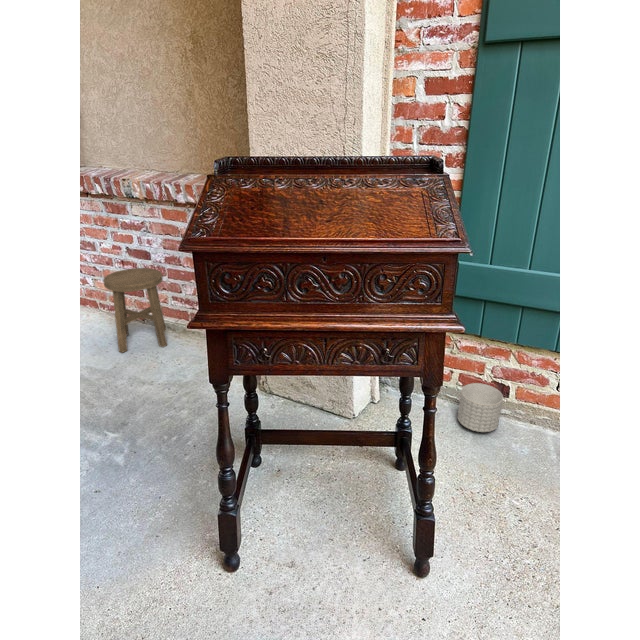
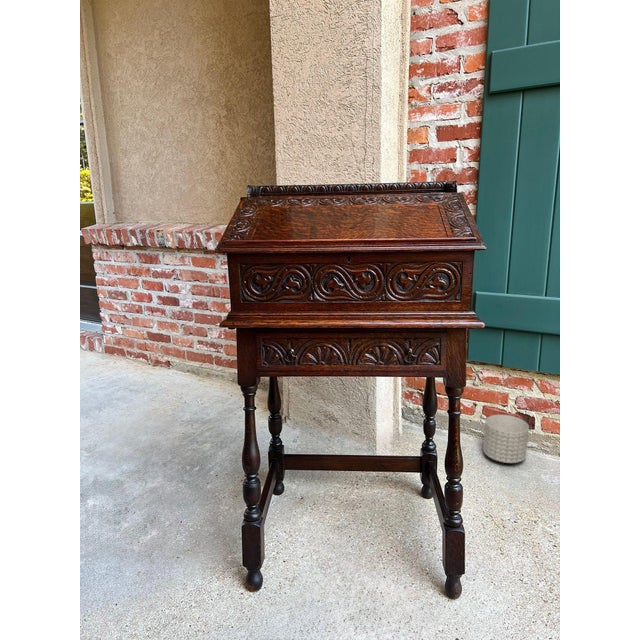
stool: present [103,268,167,352] -> none [134,313,191,394]

